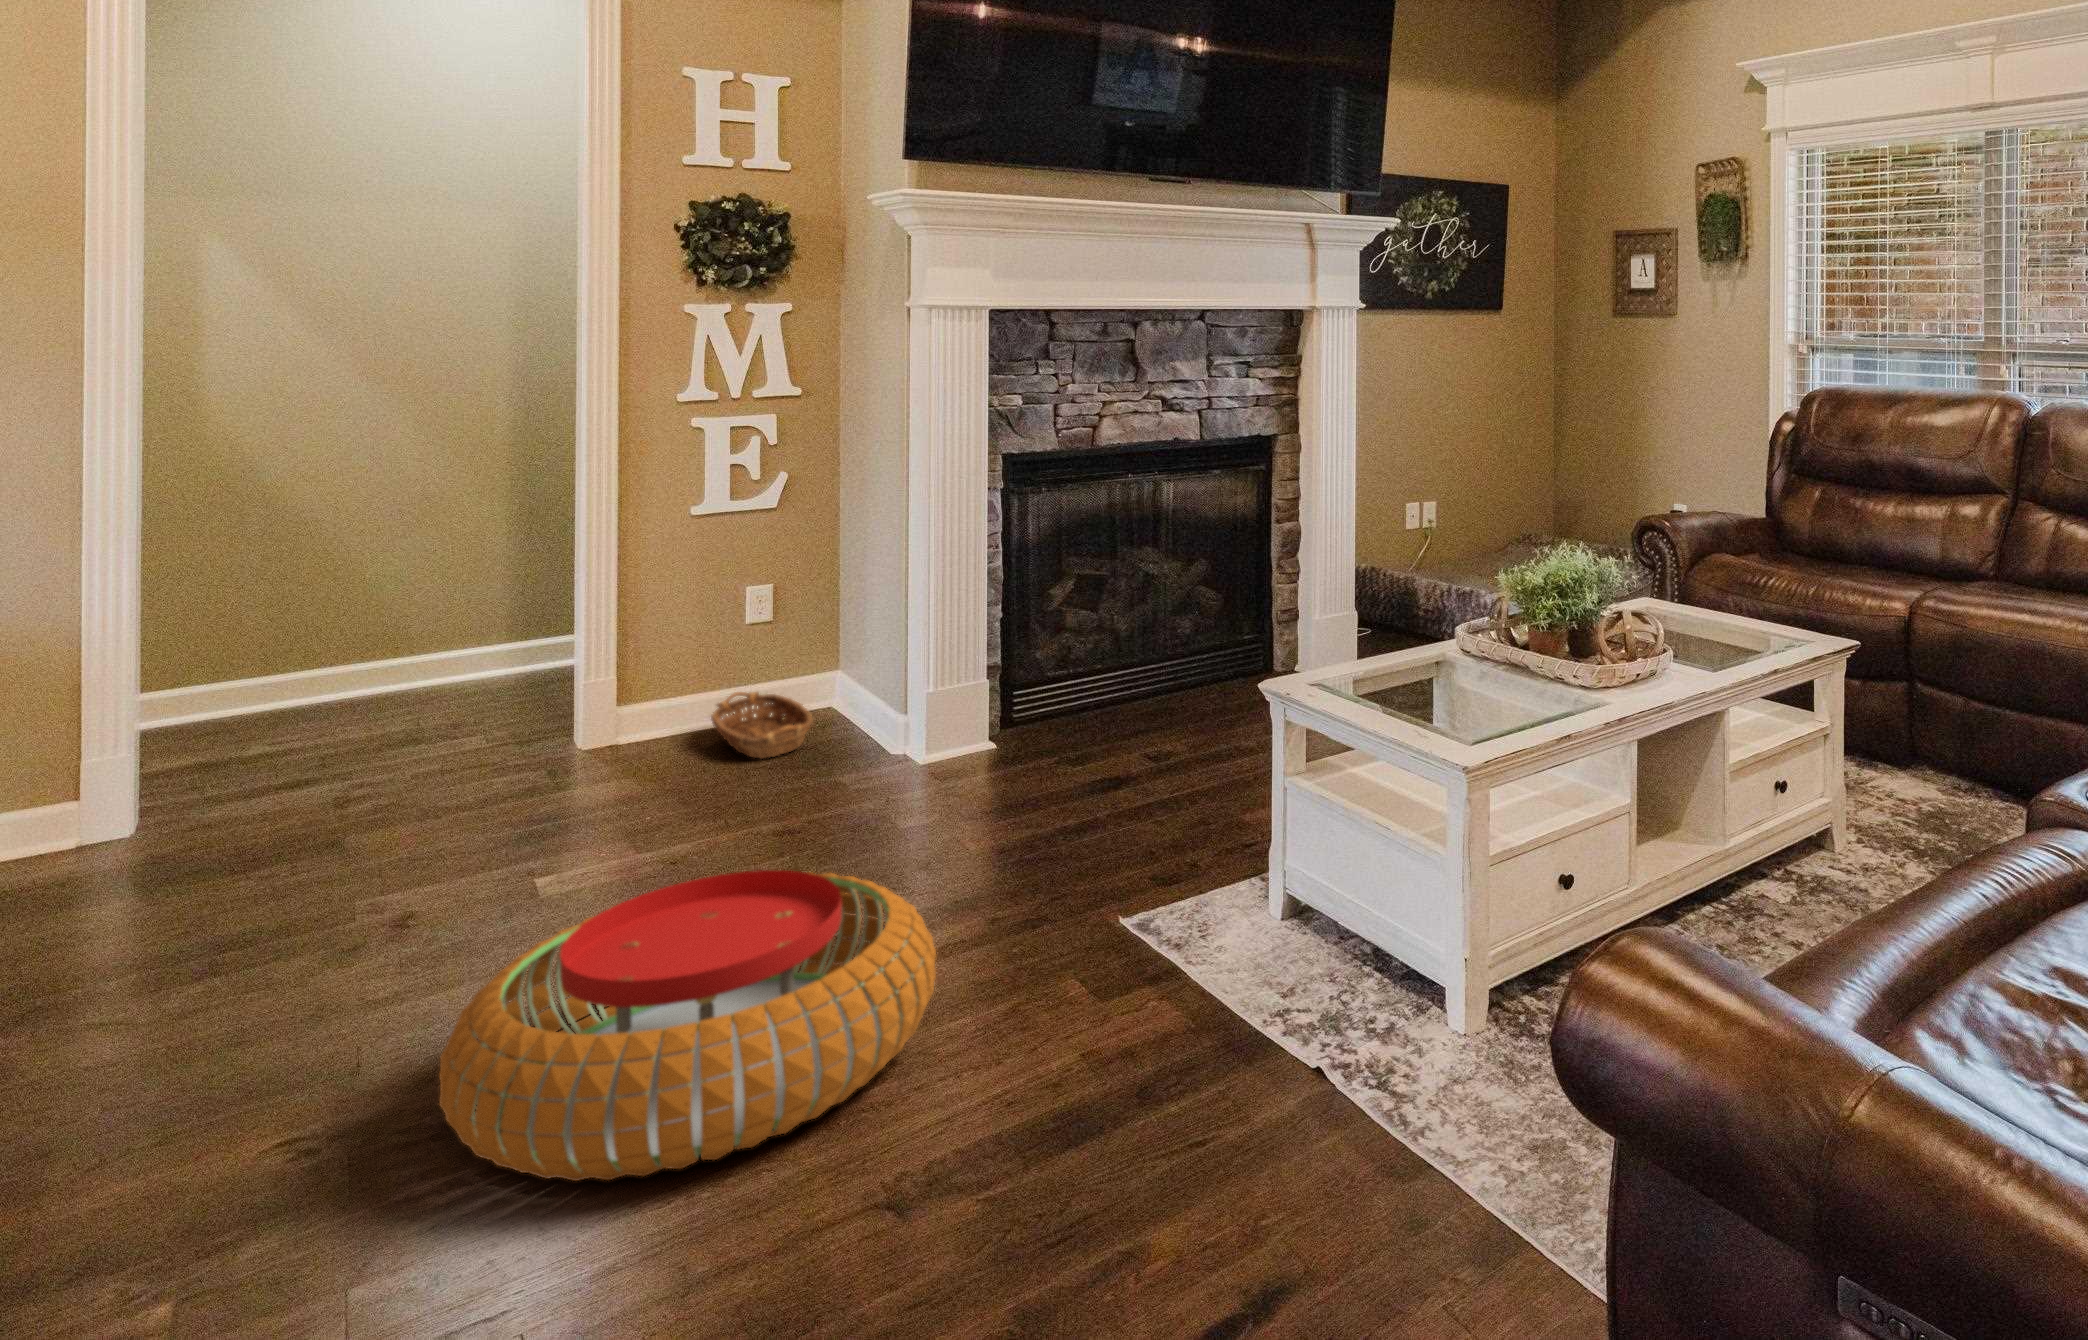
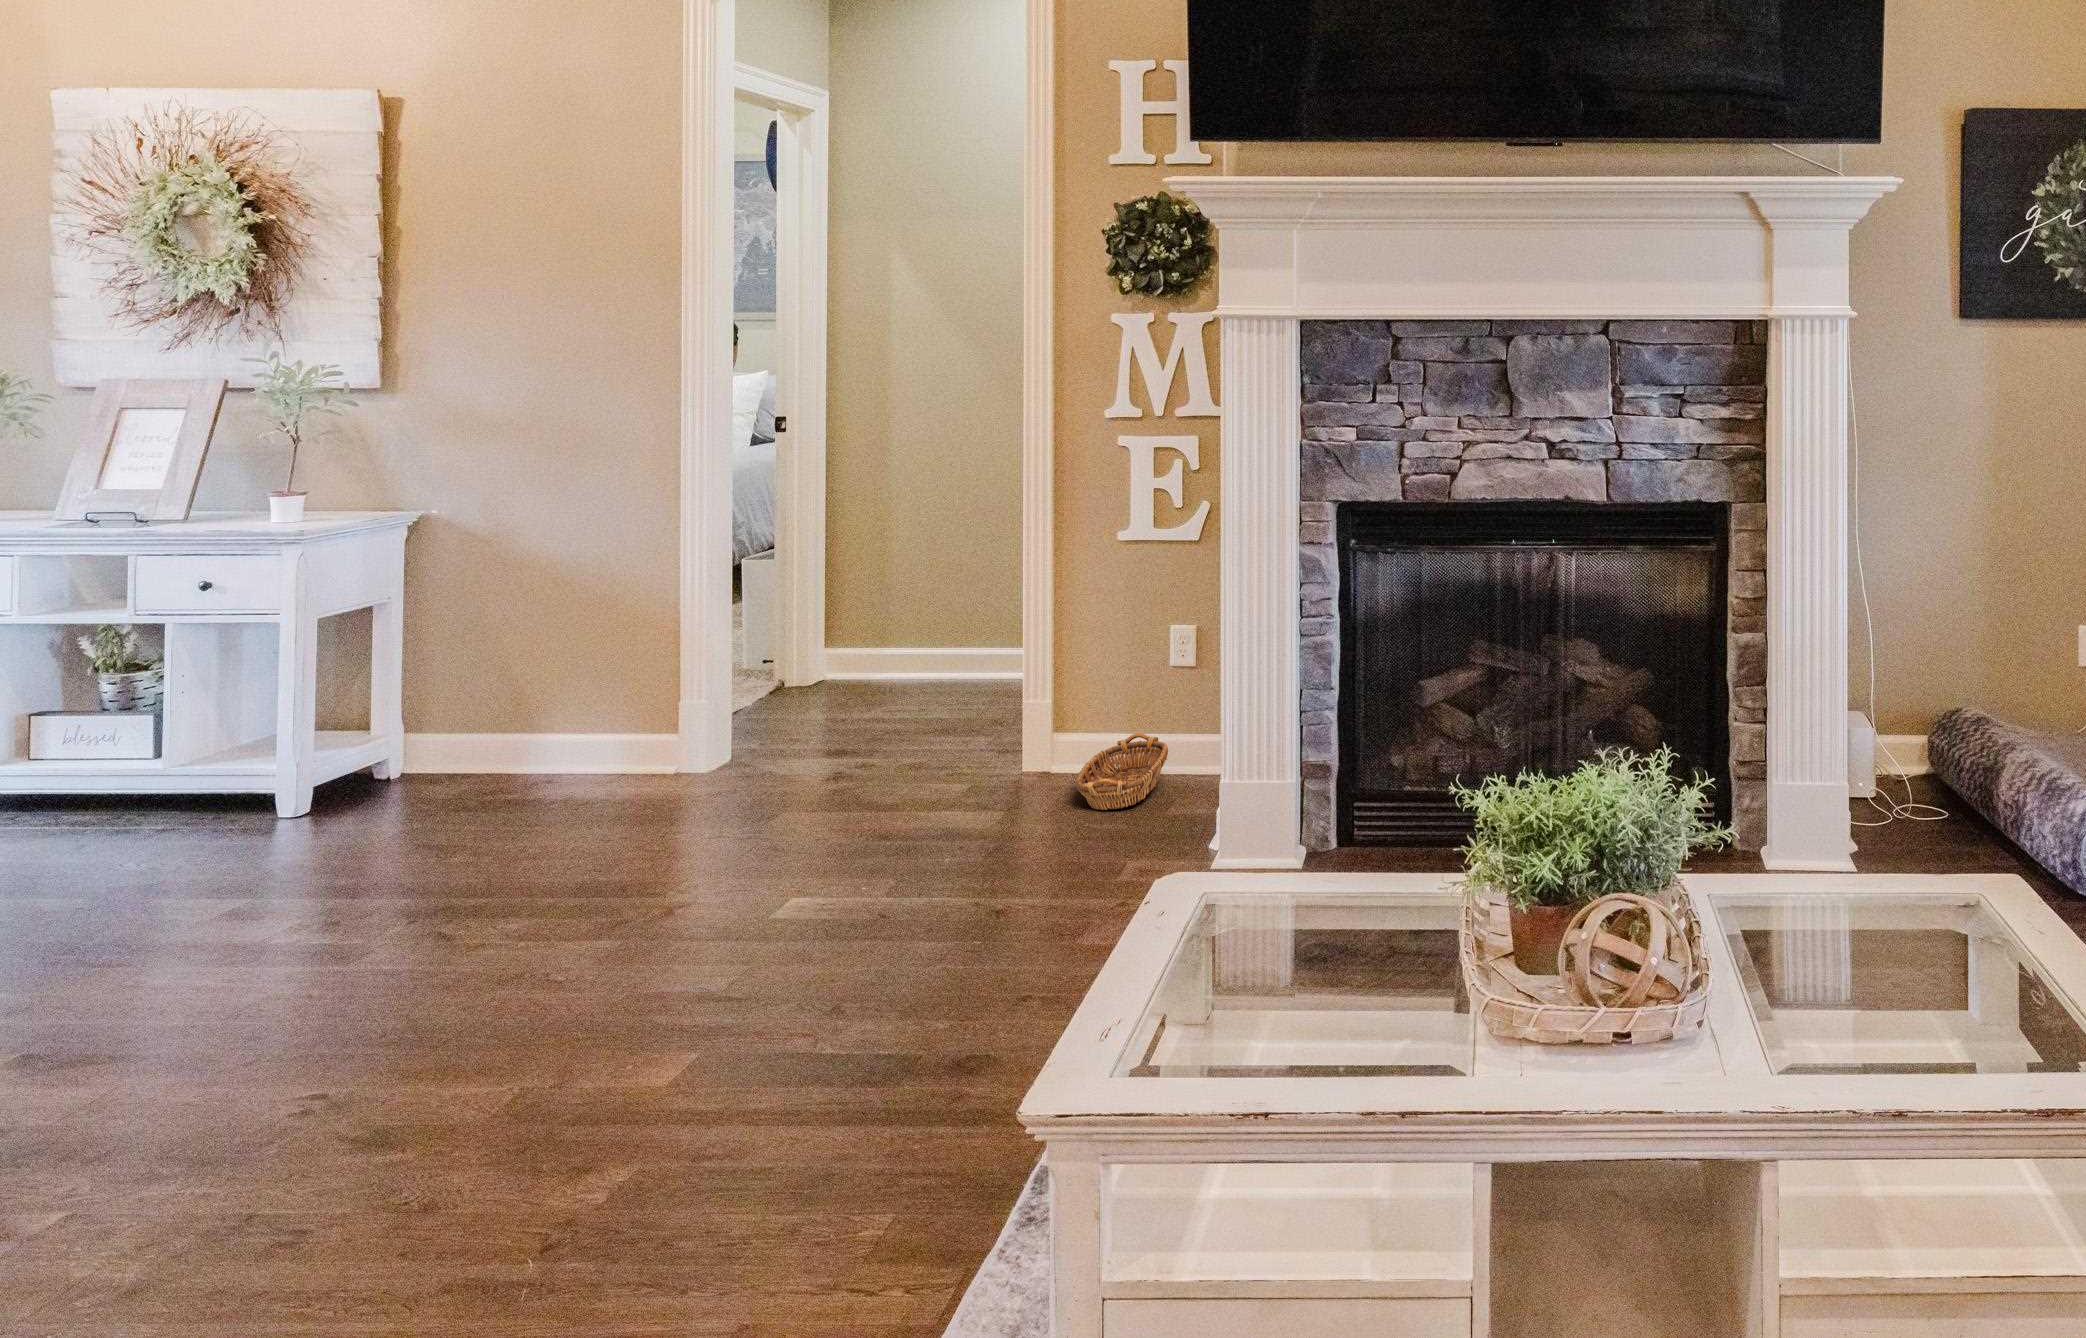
pouf: present [439,870,936,1181] -> none [193,891,692,1165]

